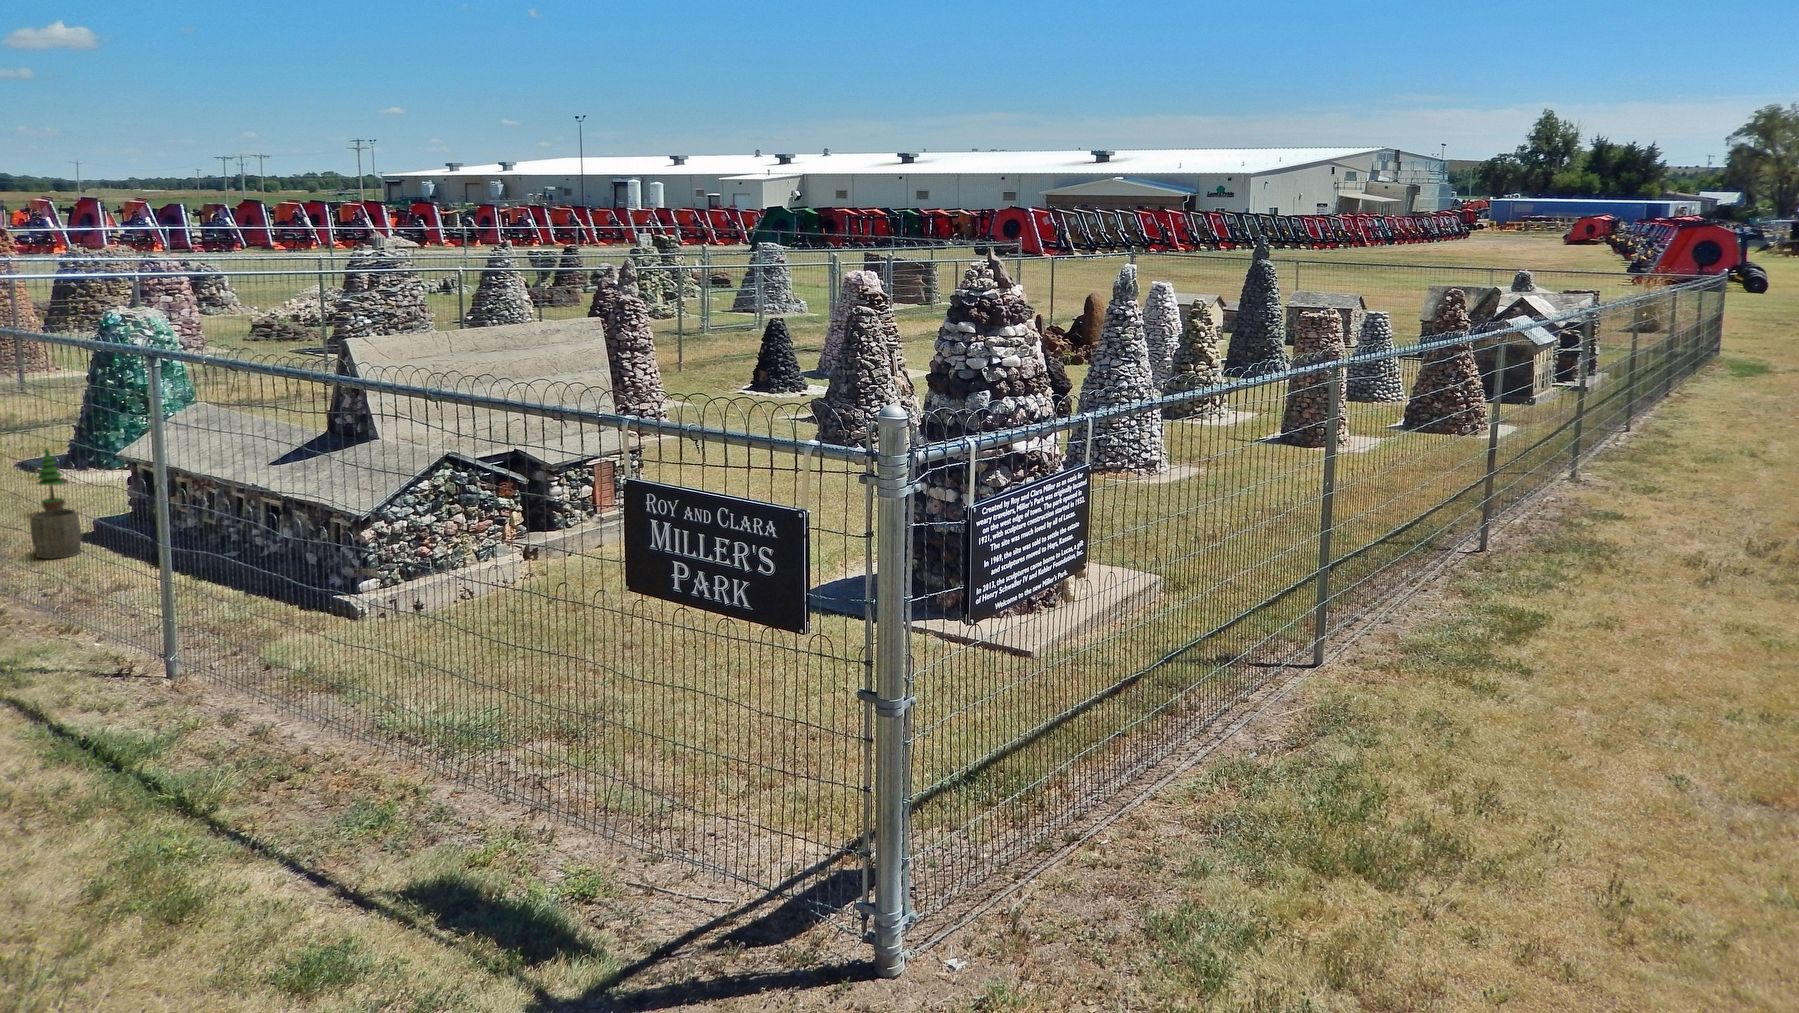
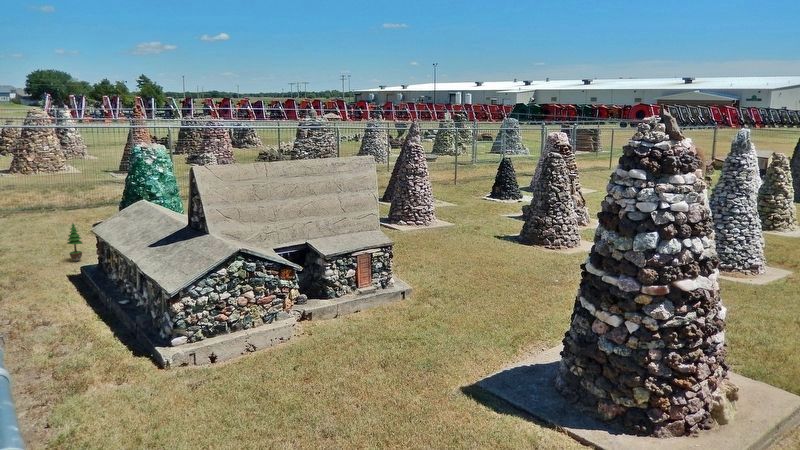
woven basket: present [30,509,81,559] -> none [33,263,63,293]

